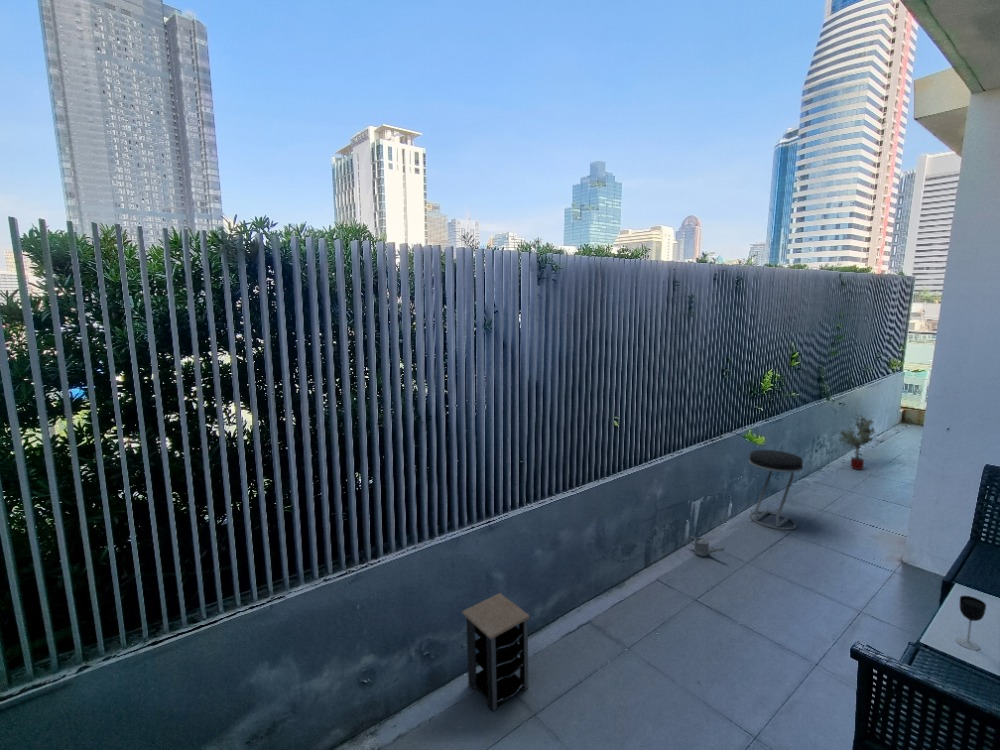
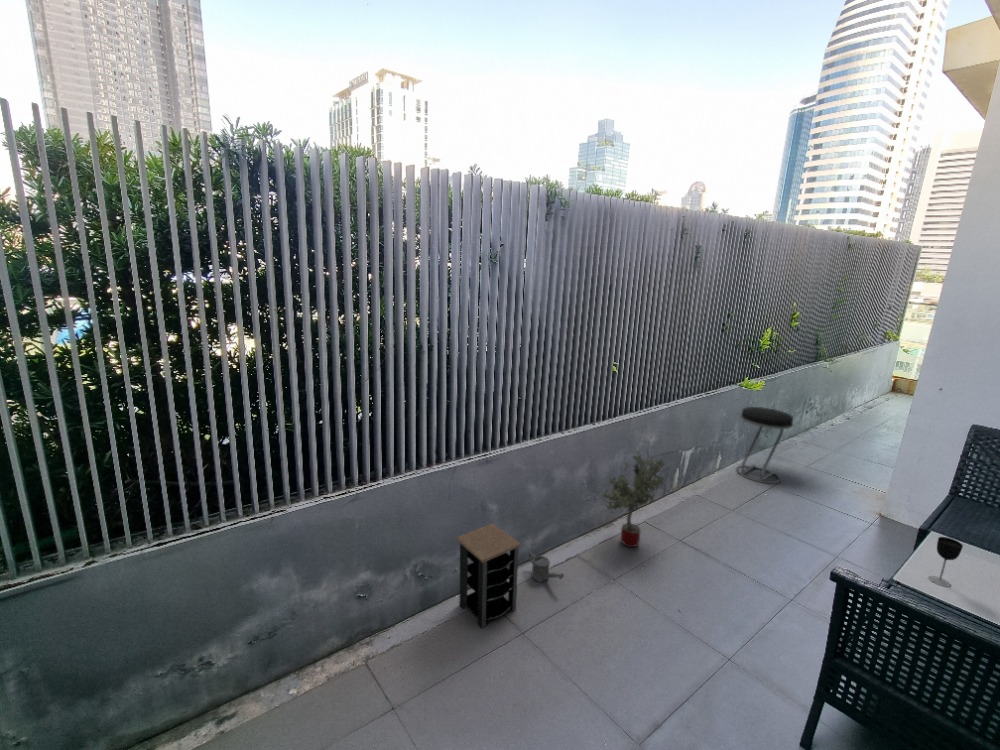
potted tree: present [841,414,875,470] -> present [603,451,664,547]
watering can: present [689,536,724,556] -> present [529,553,564,582]

